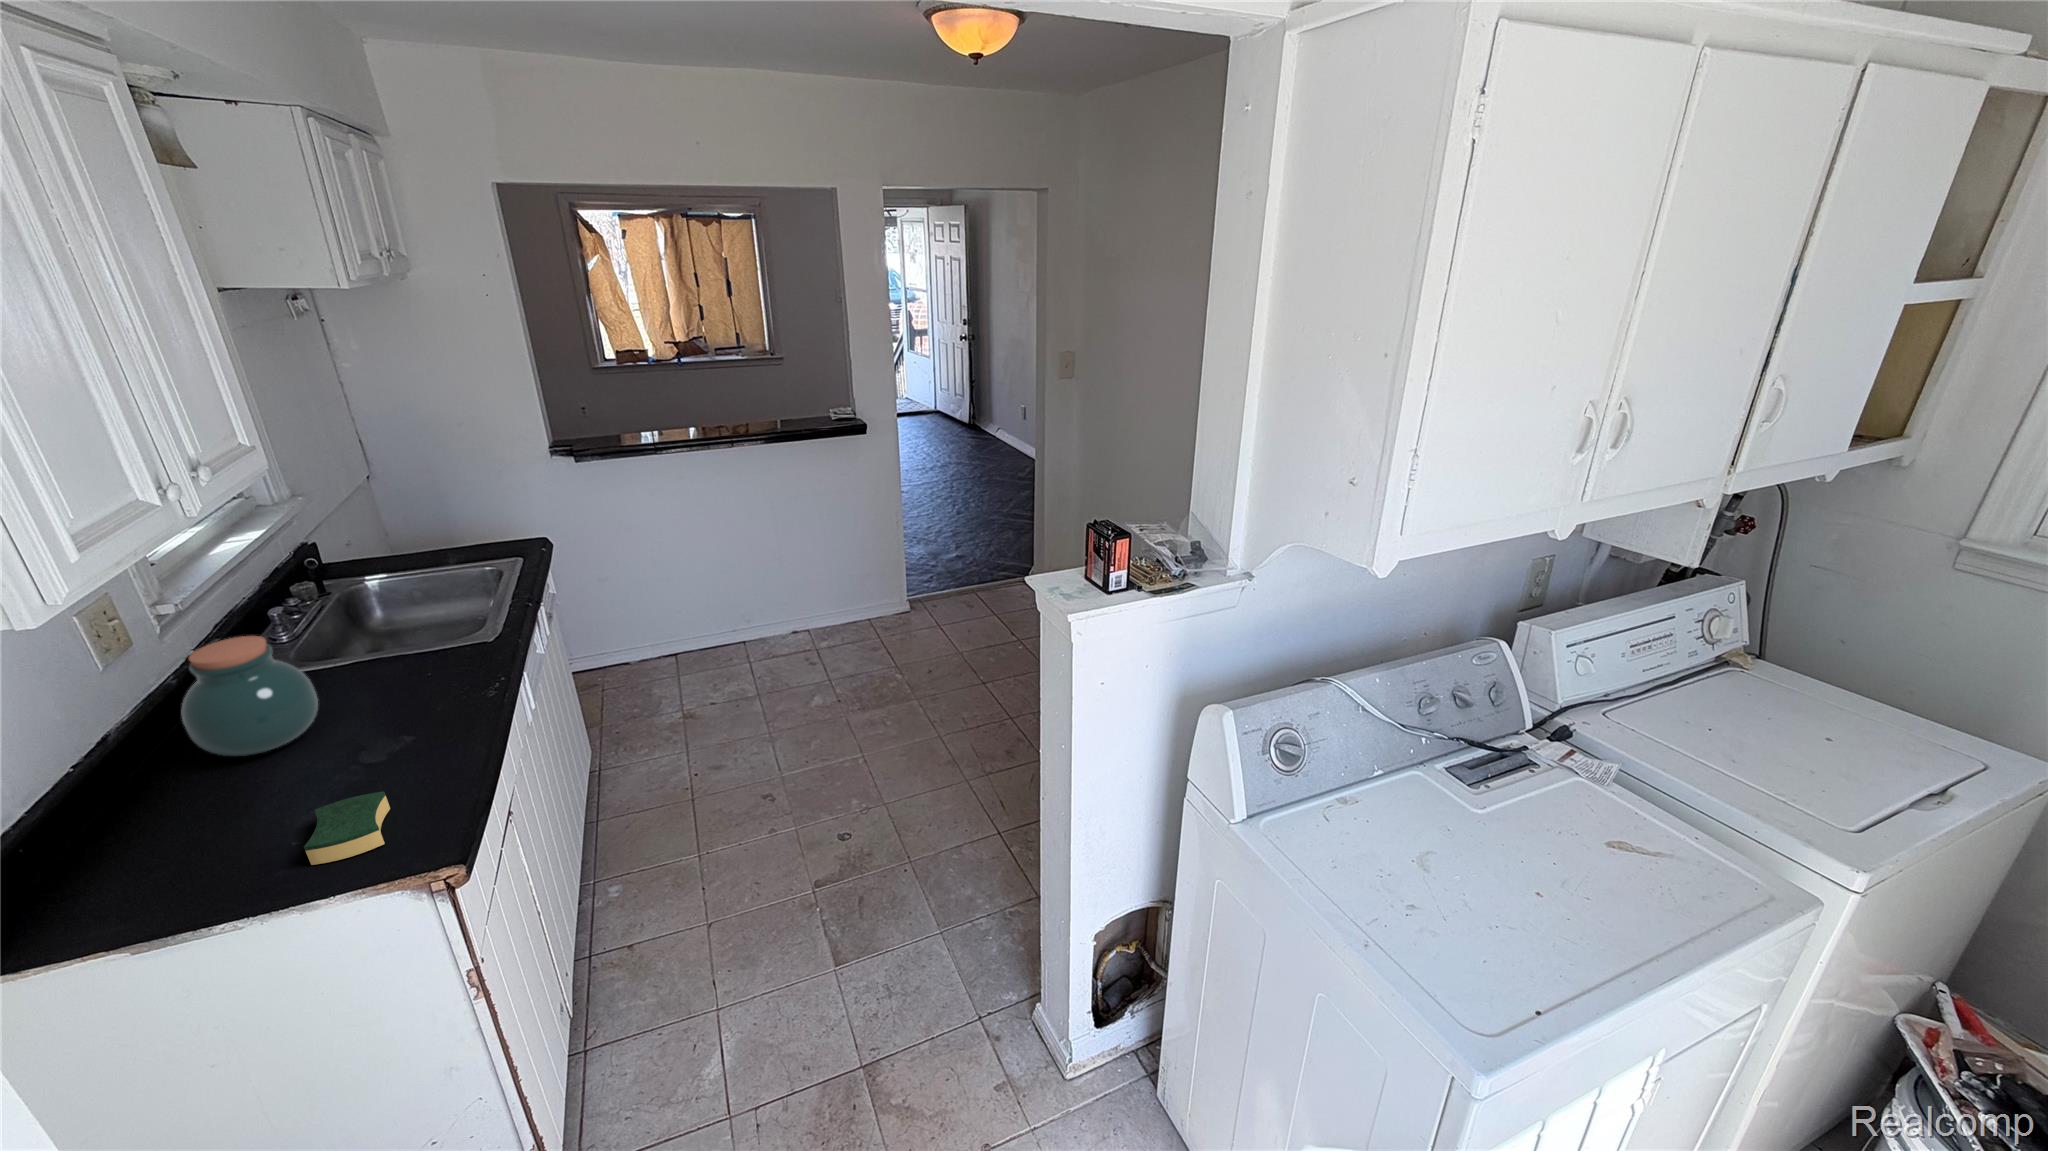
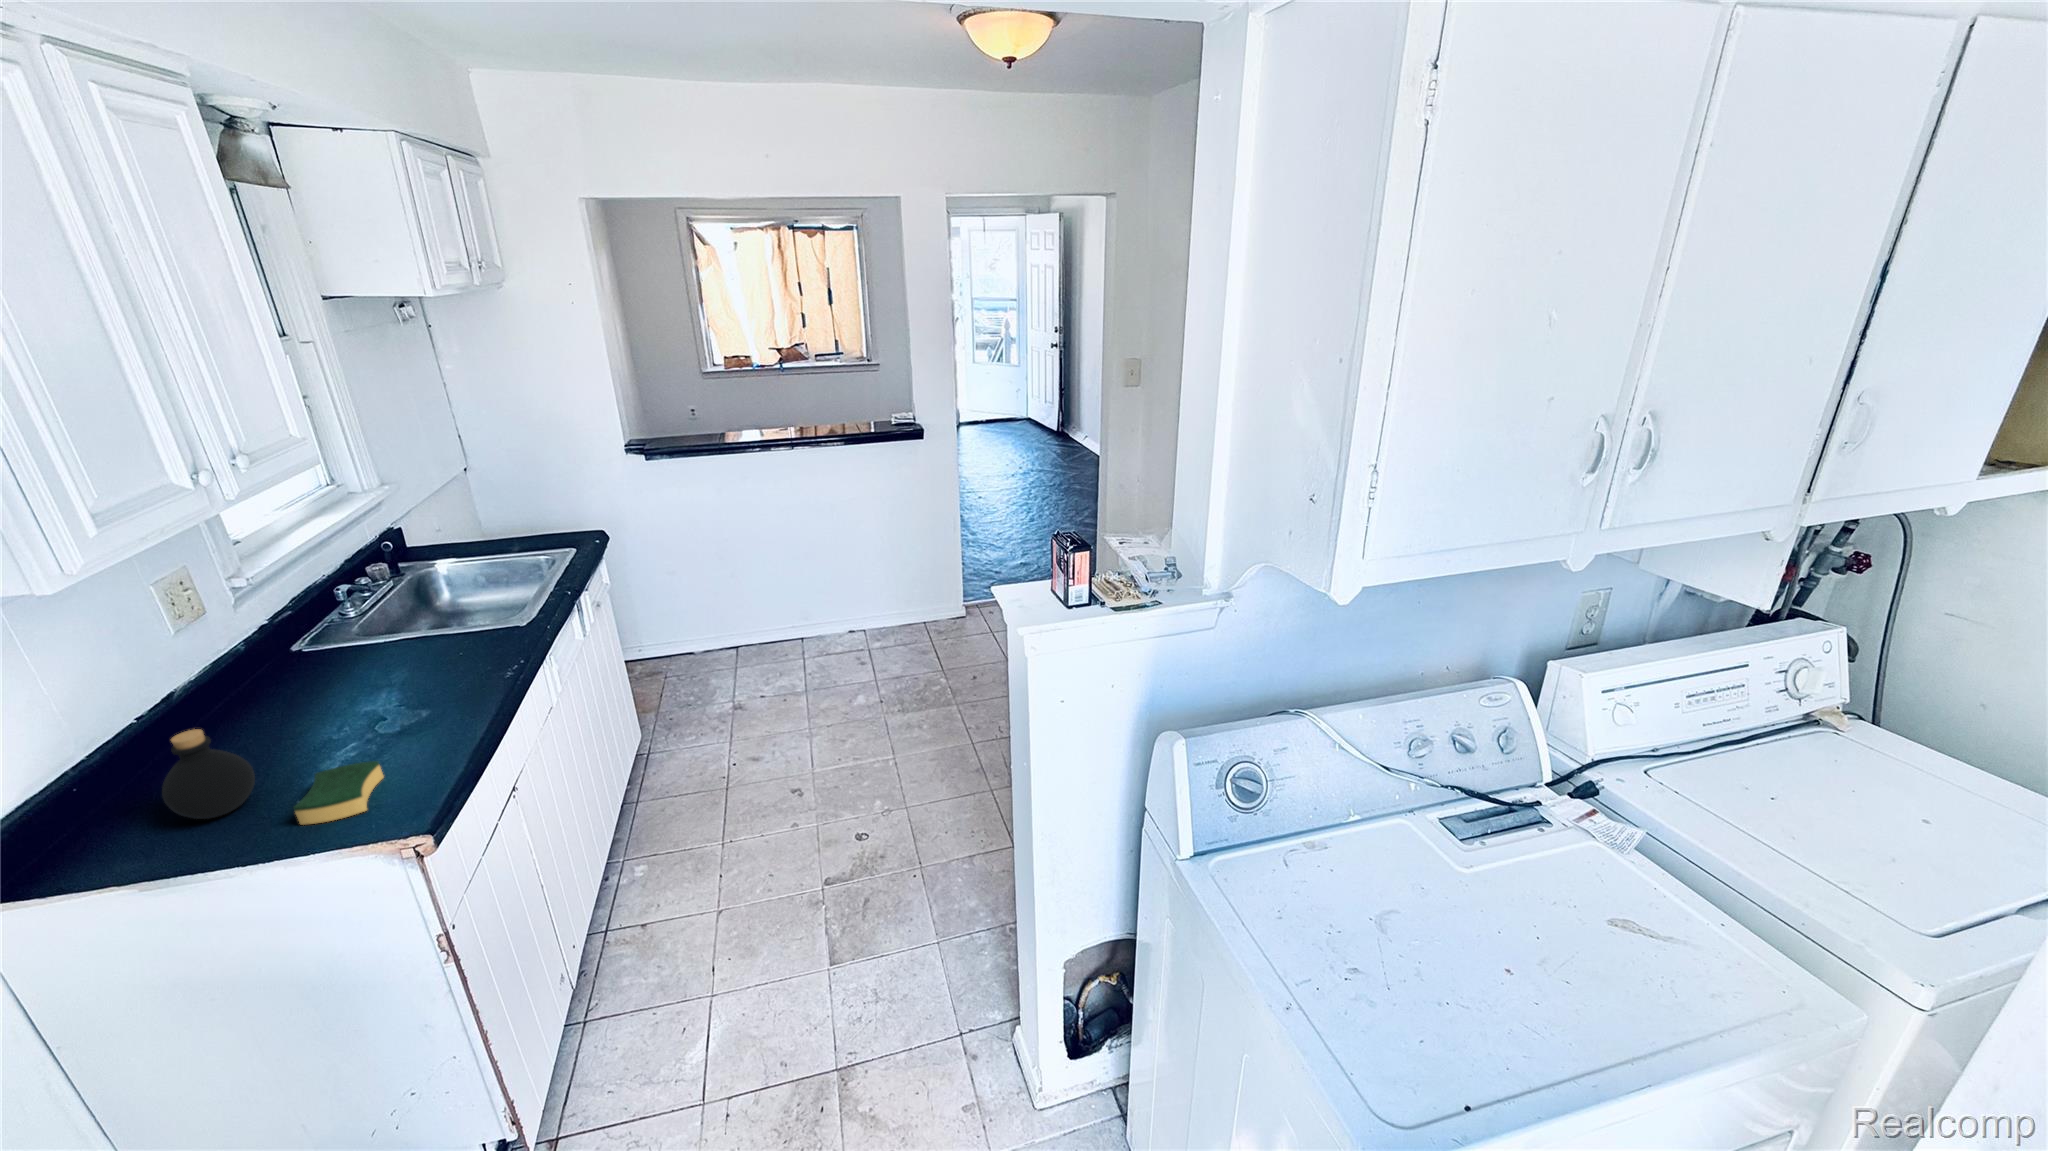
jar: present [181,636,318,756] -> none [229,610,351,719]
bottle: none [145,770,247,868] -> present [162,729,255,819]

